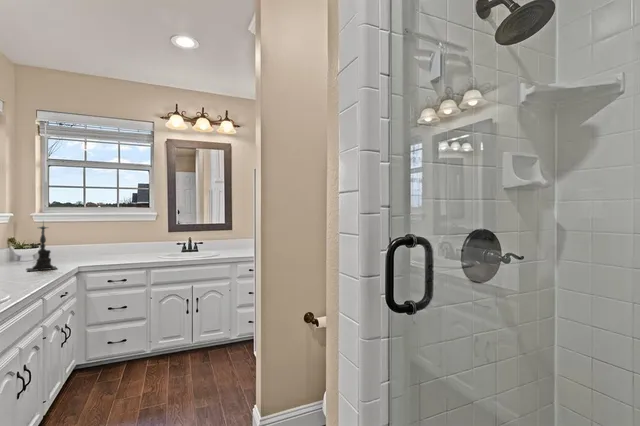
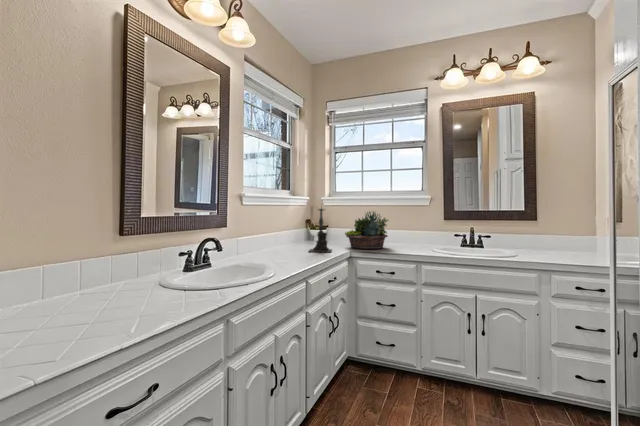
succulent planter: none [69,226,119,262] -> present [345,212,389,249]

